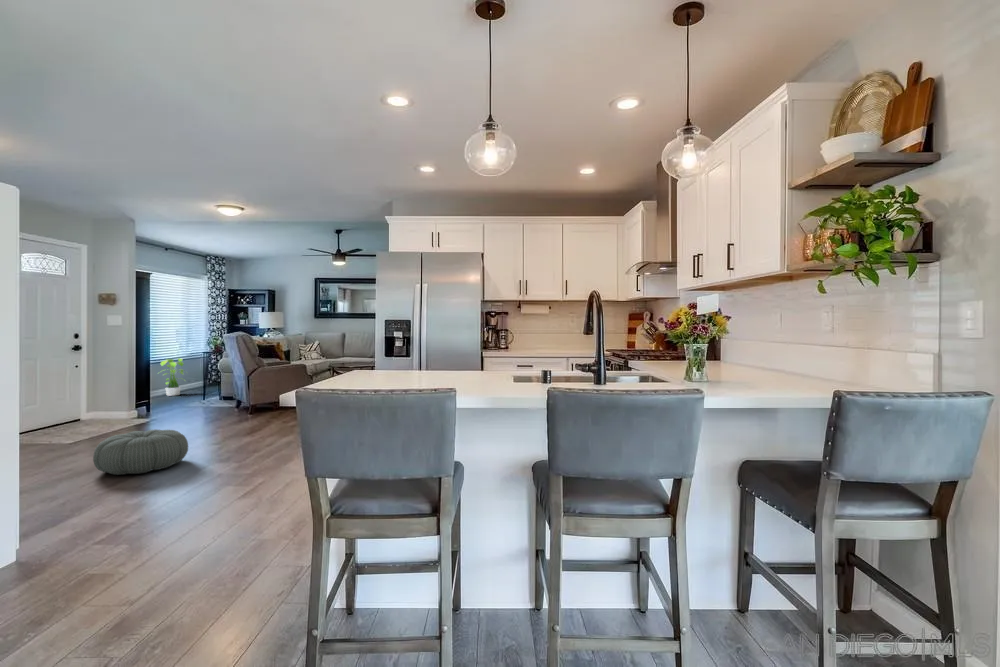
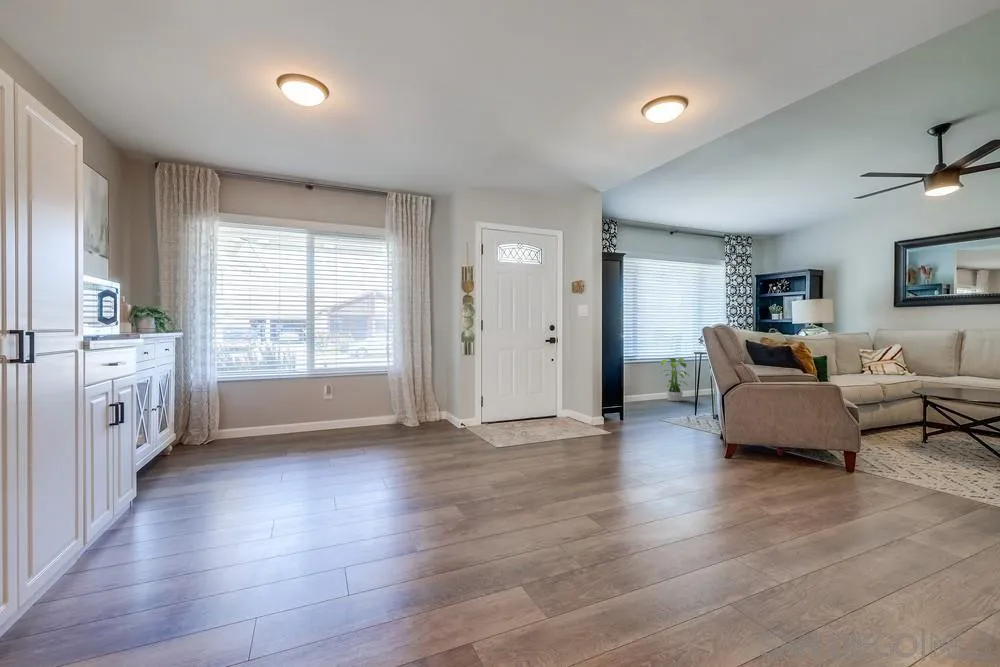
pouf: present [93,429,188,475] -> none [366,473,502,571]

